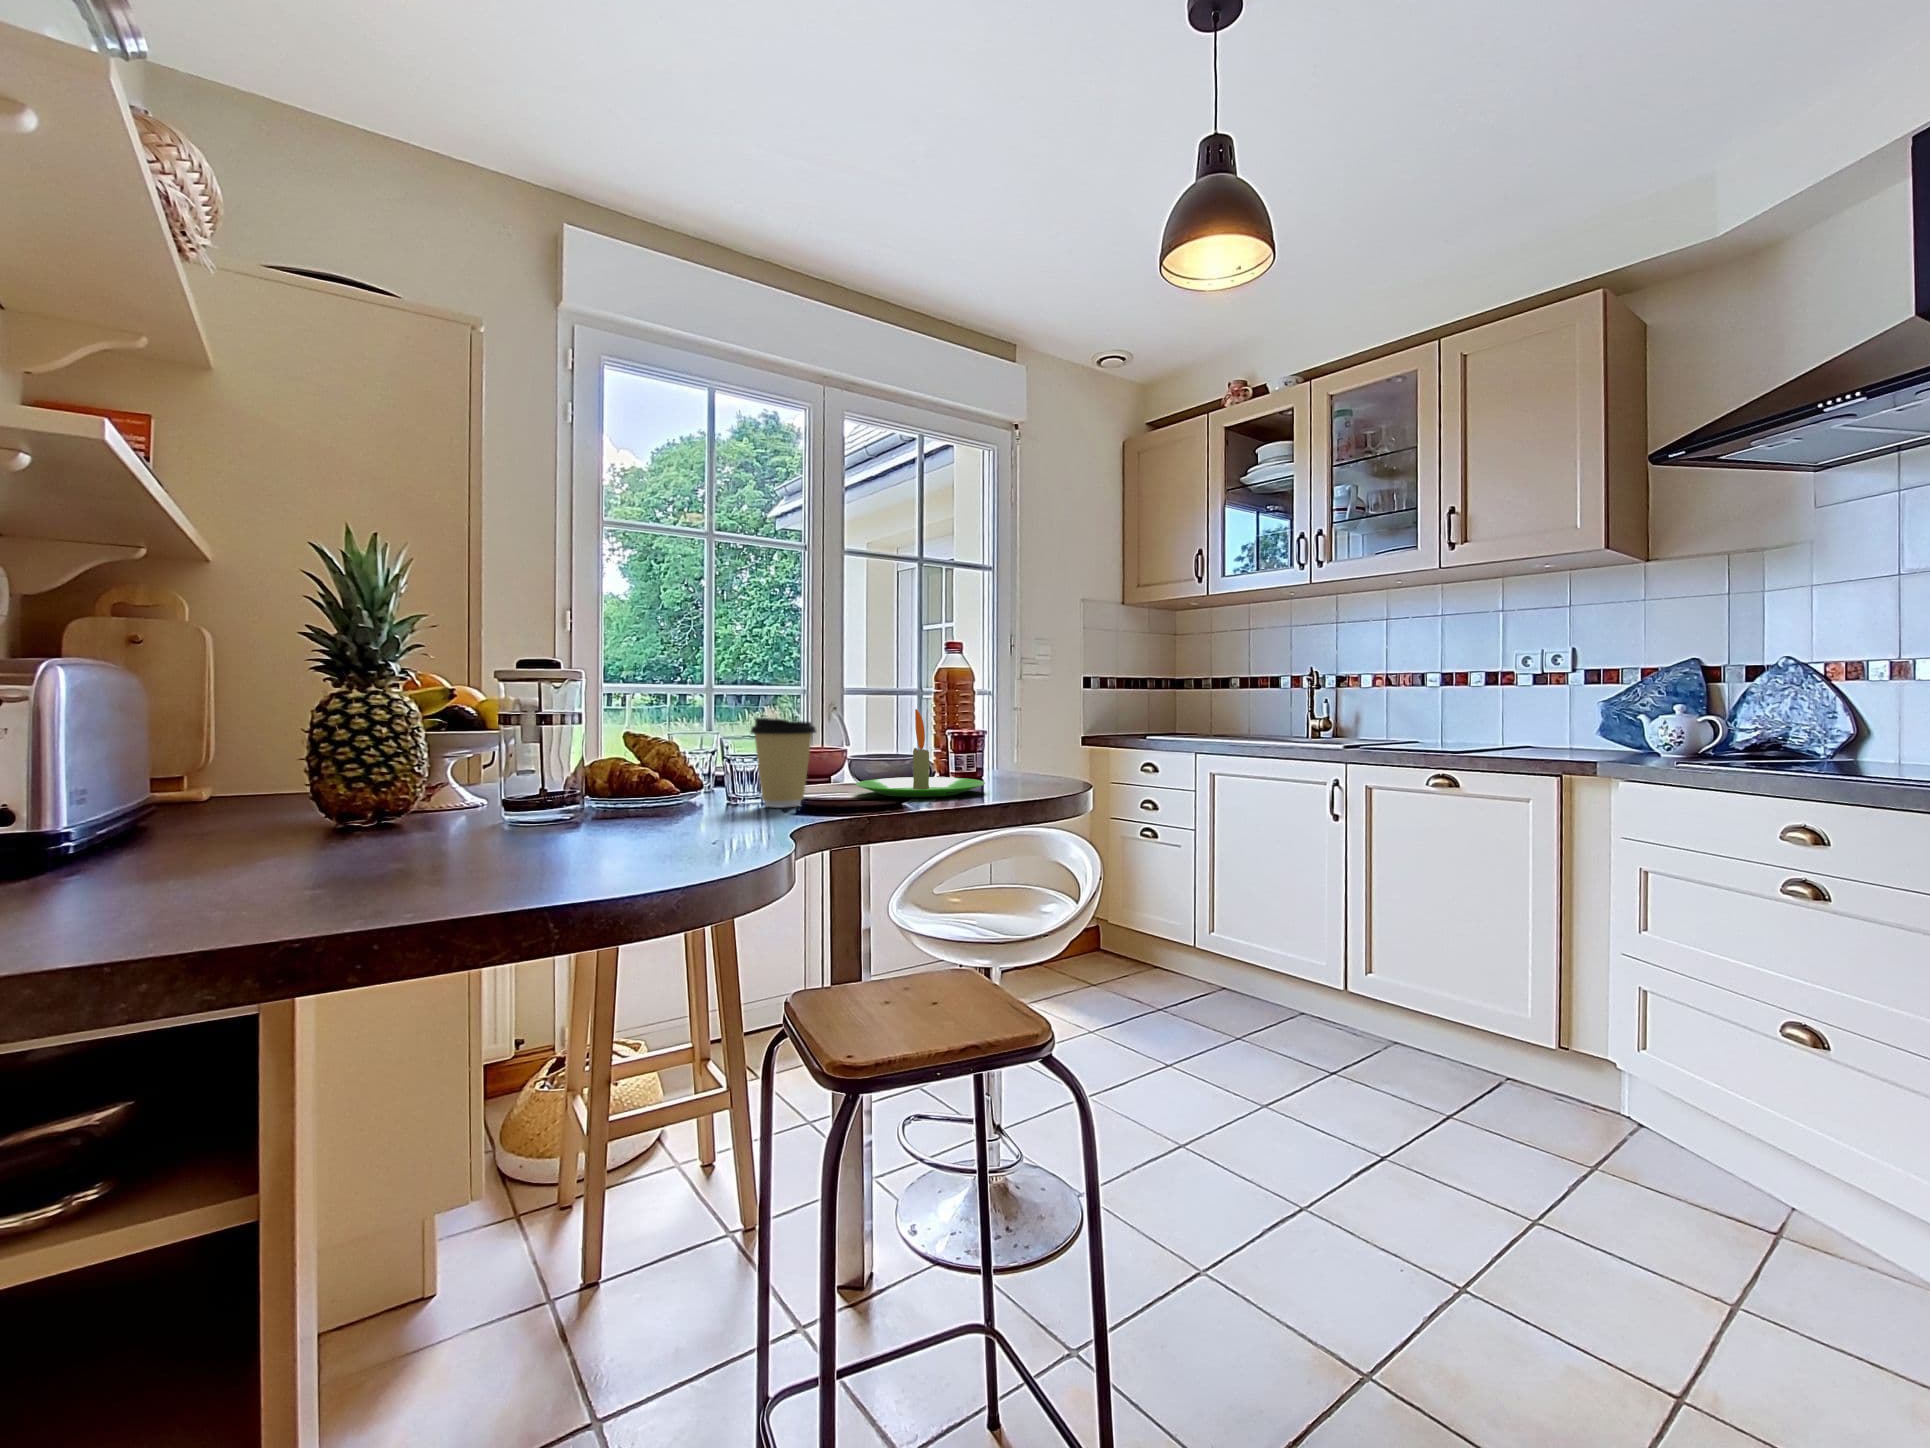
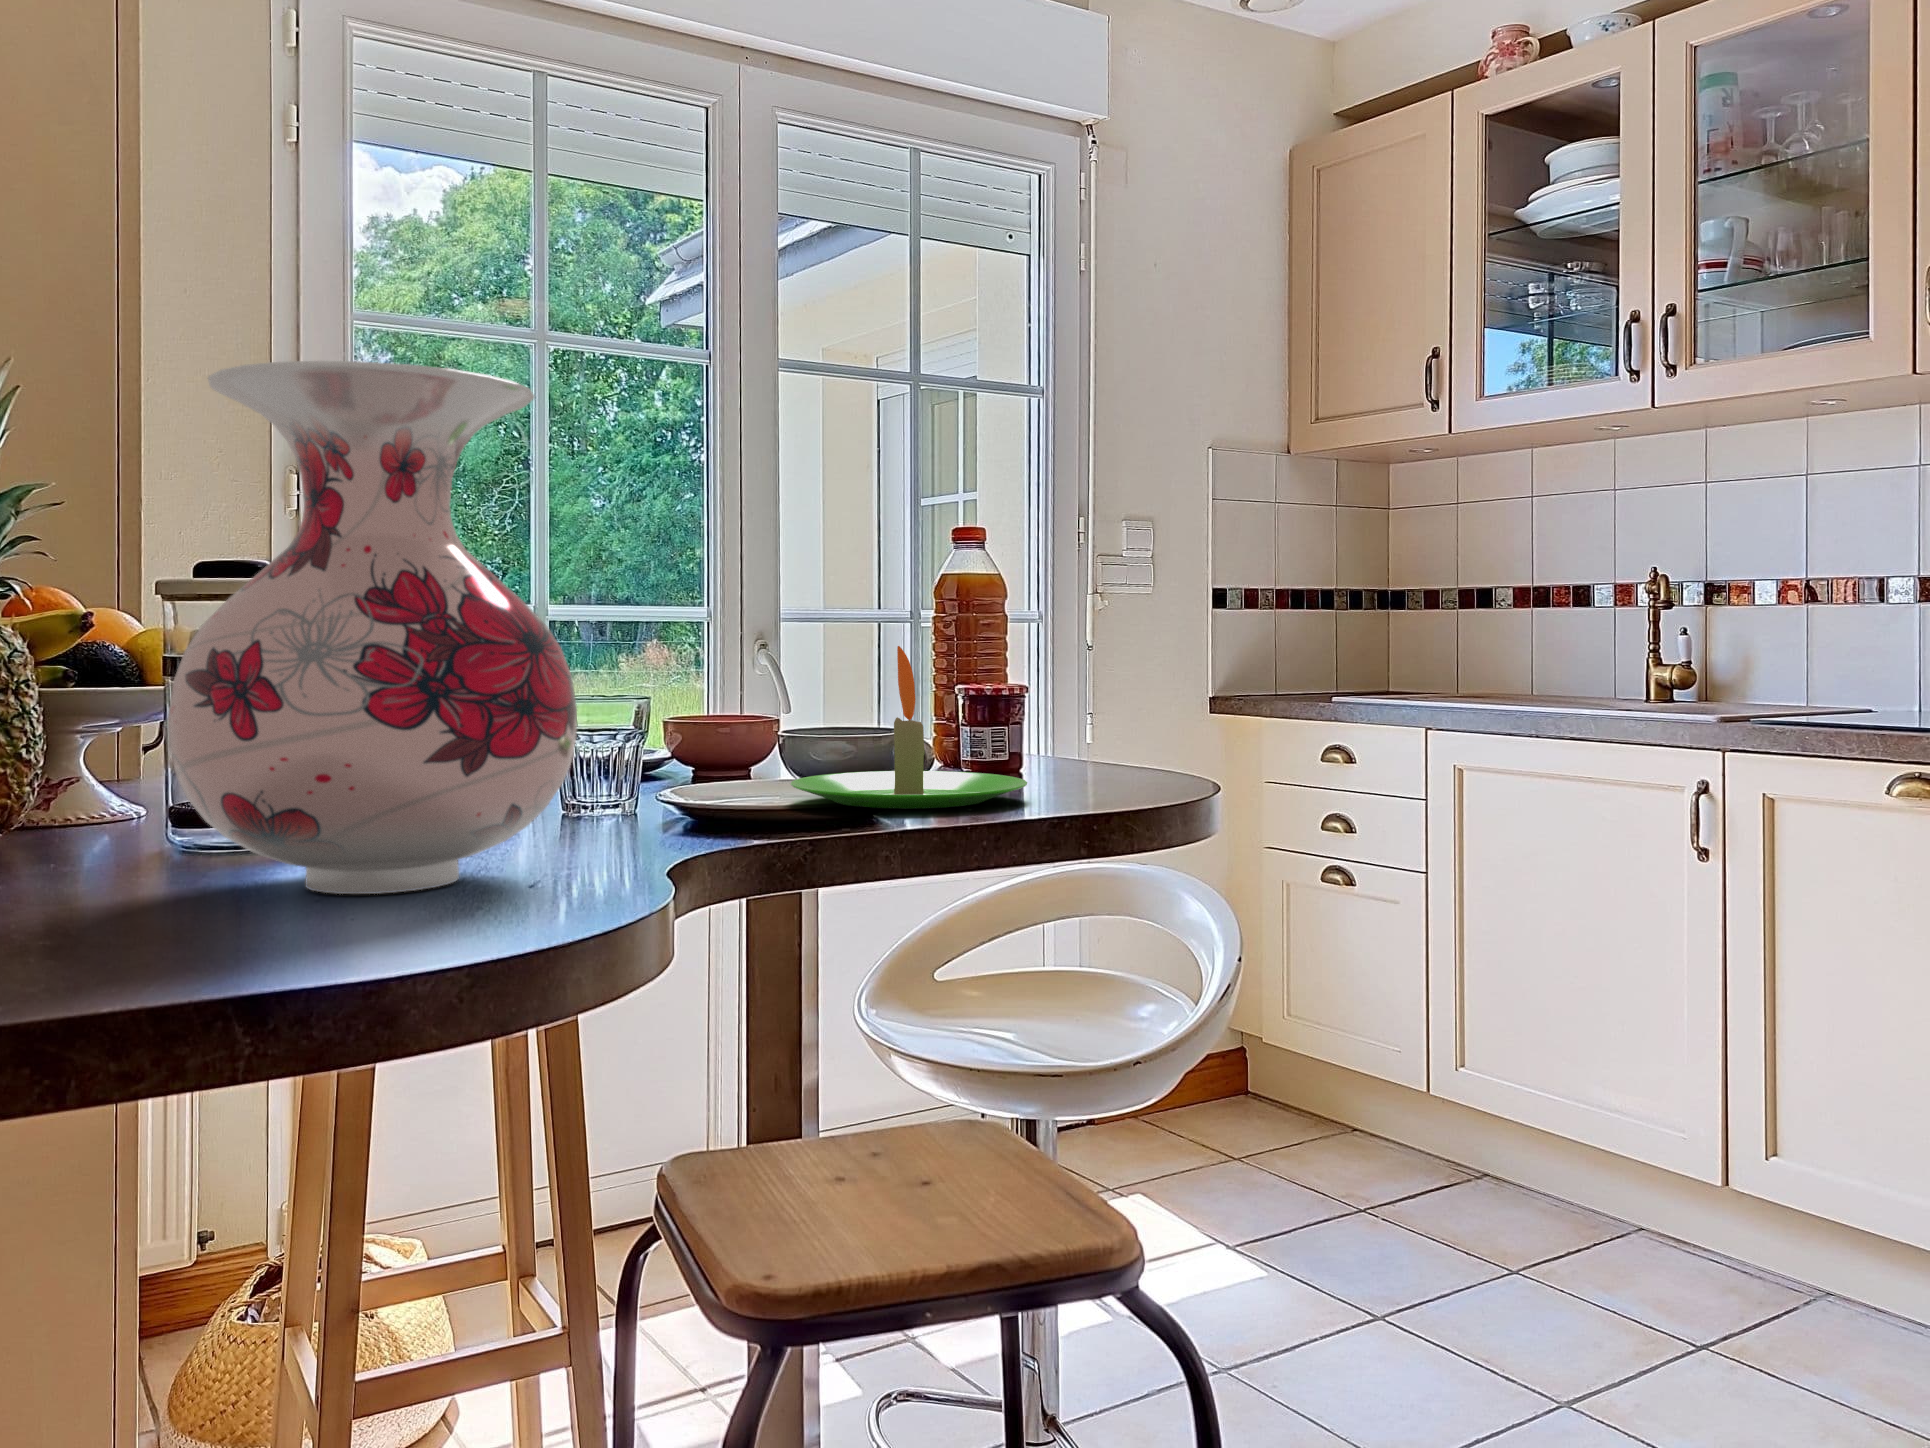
vase: none [521,558,749,844] -> present [168,361,577,894]
coffee cup: present [750,718,816,808] -> none [595,663,715,826]

